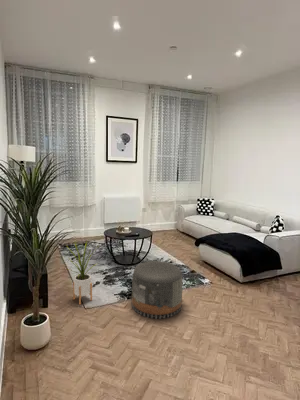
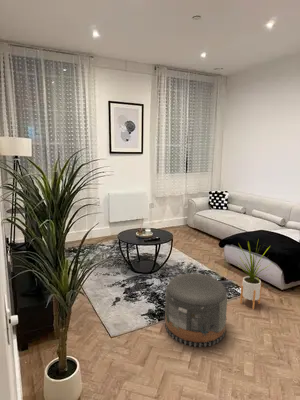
house plant: present [70,243,93,304] -> present [240,243,270,309]

